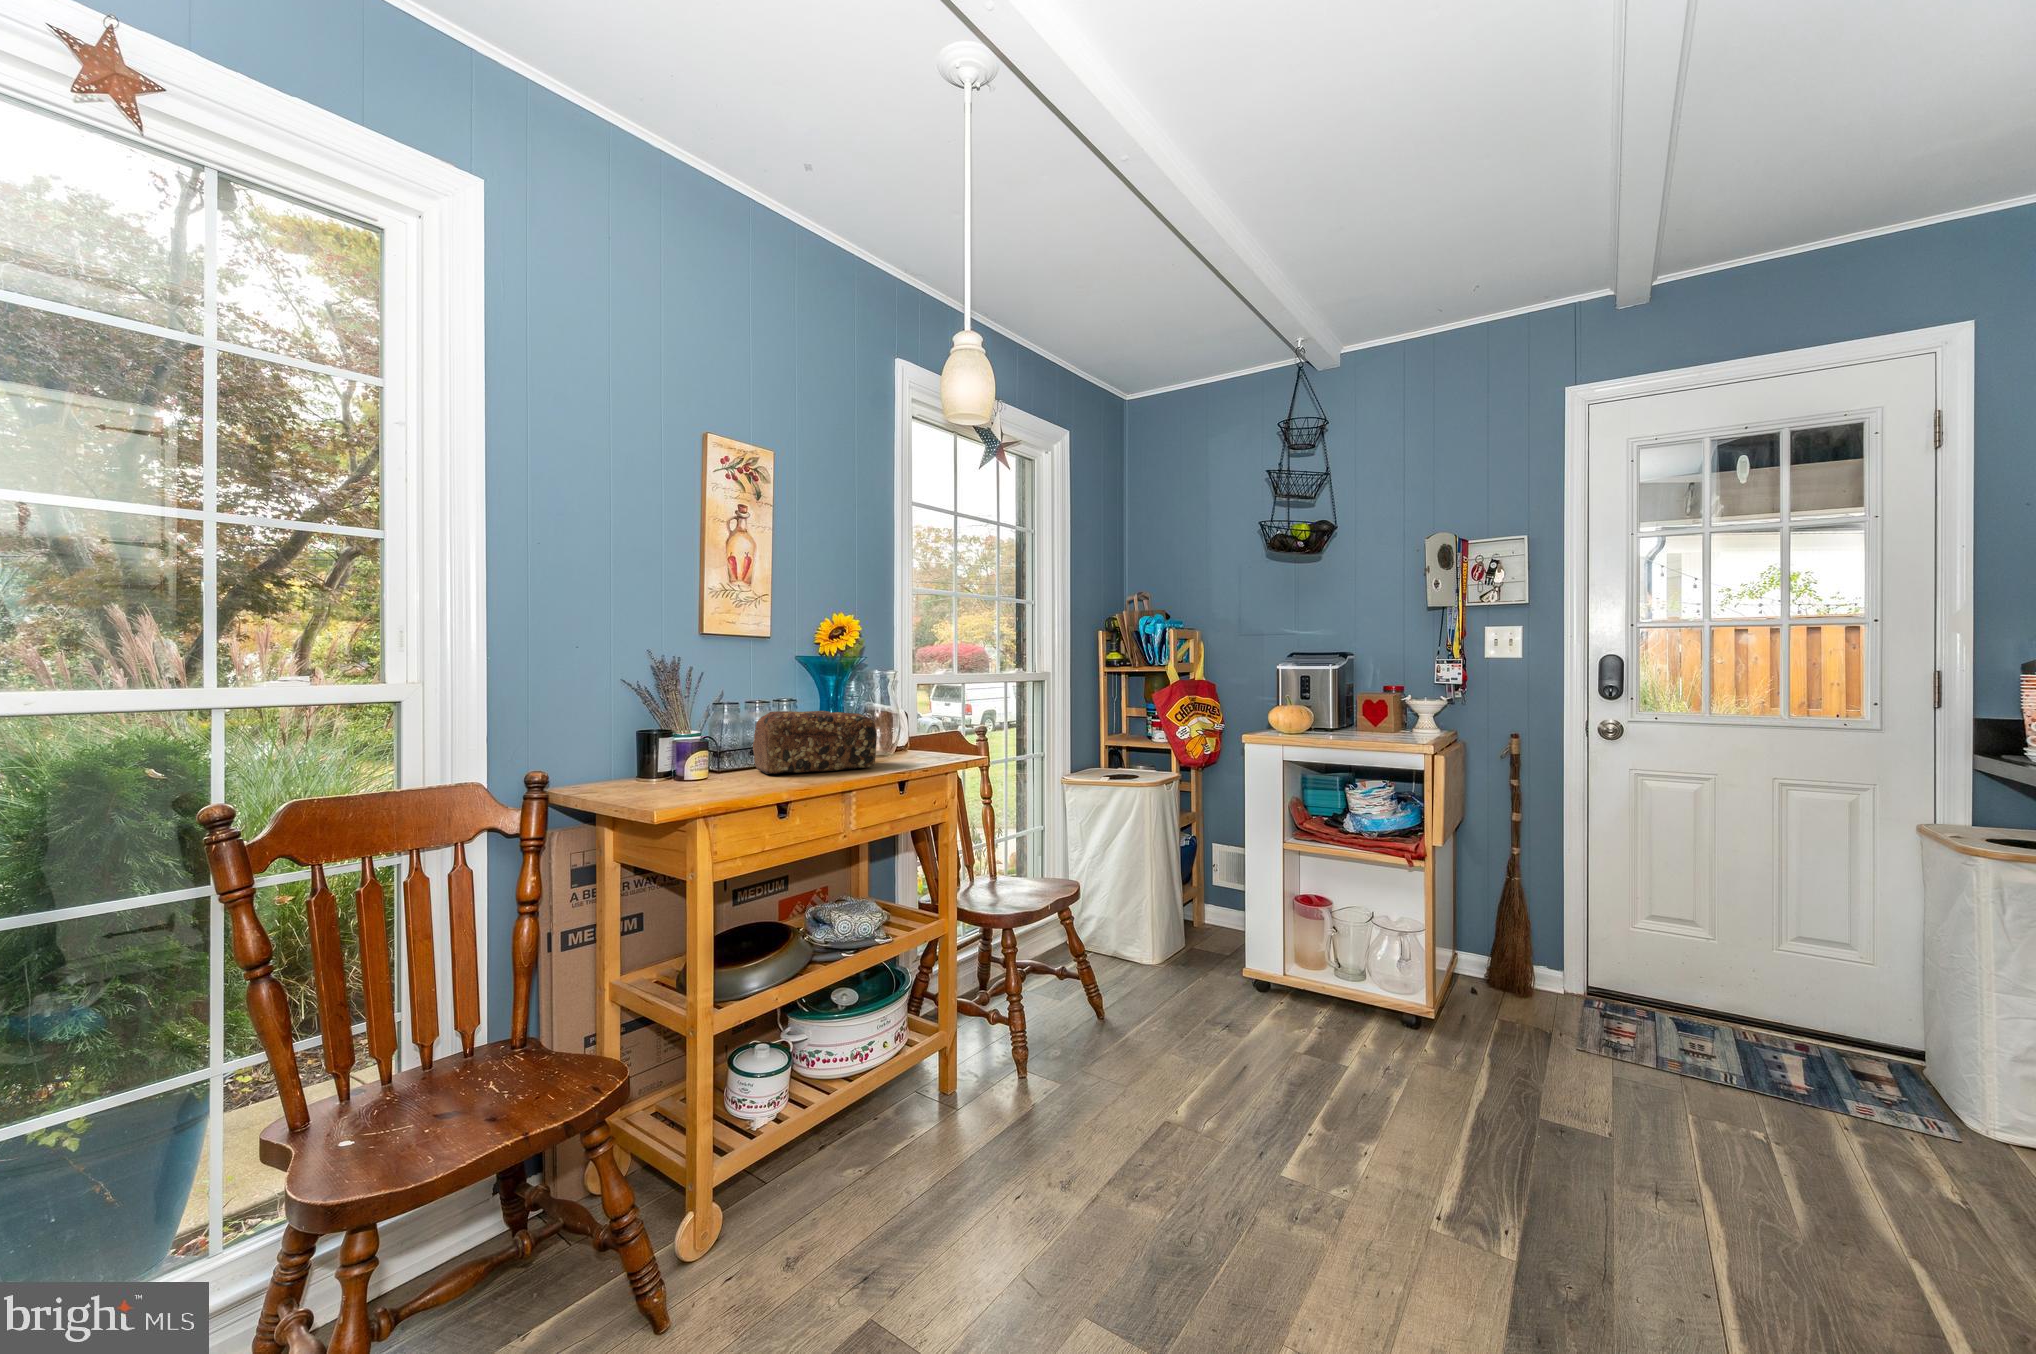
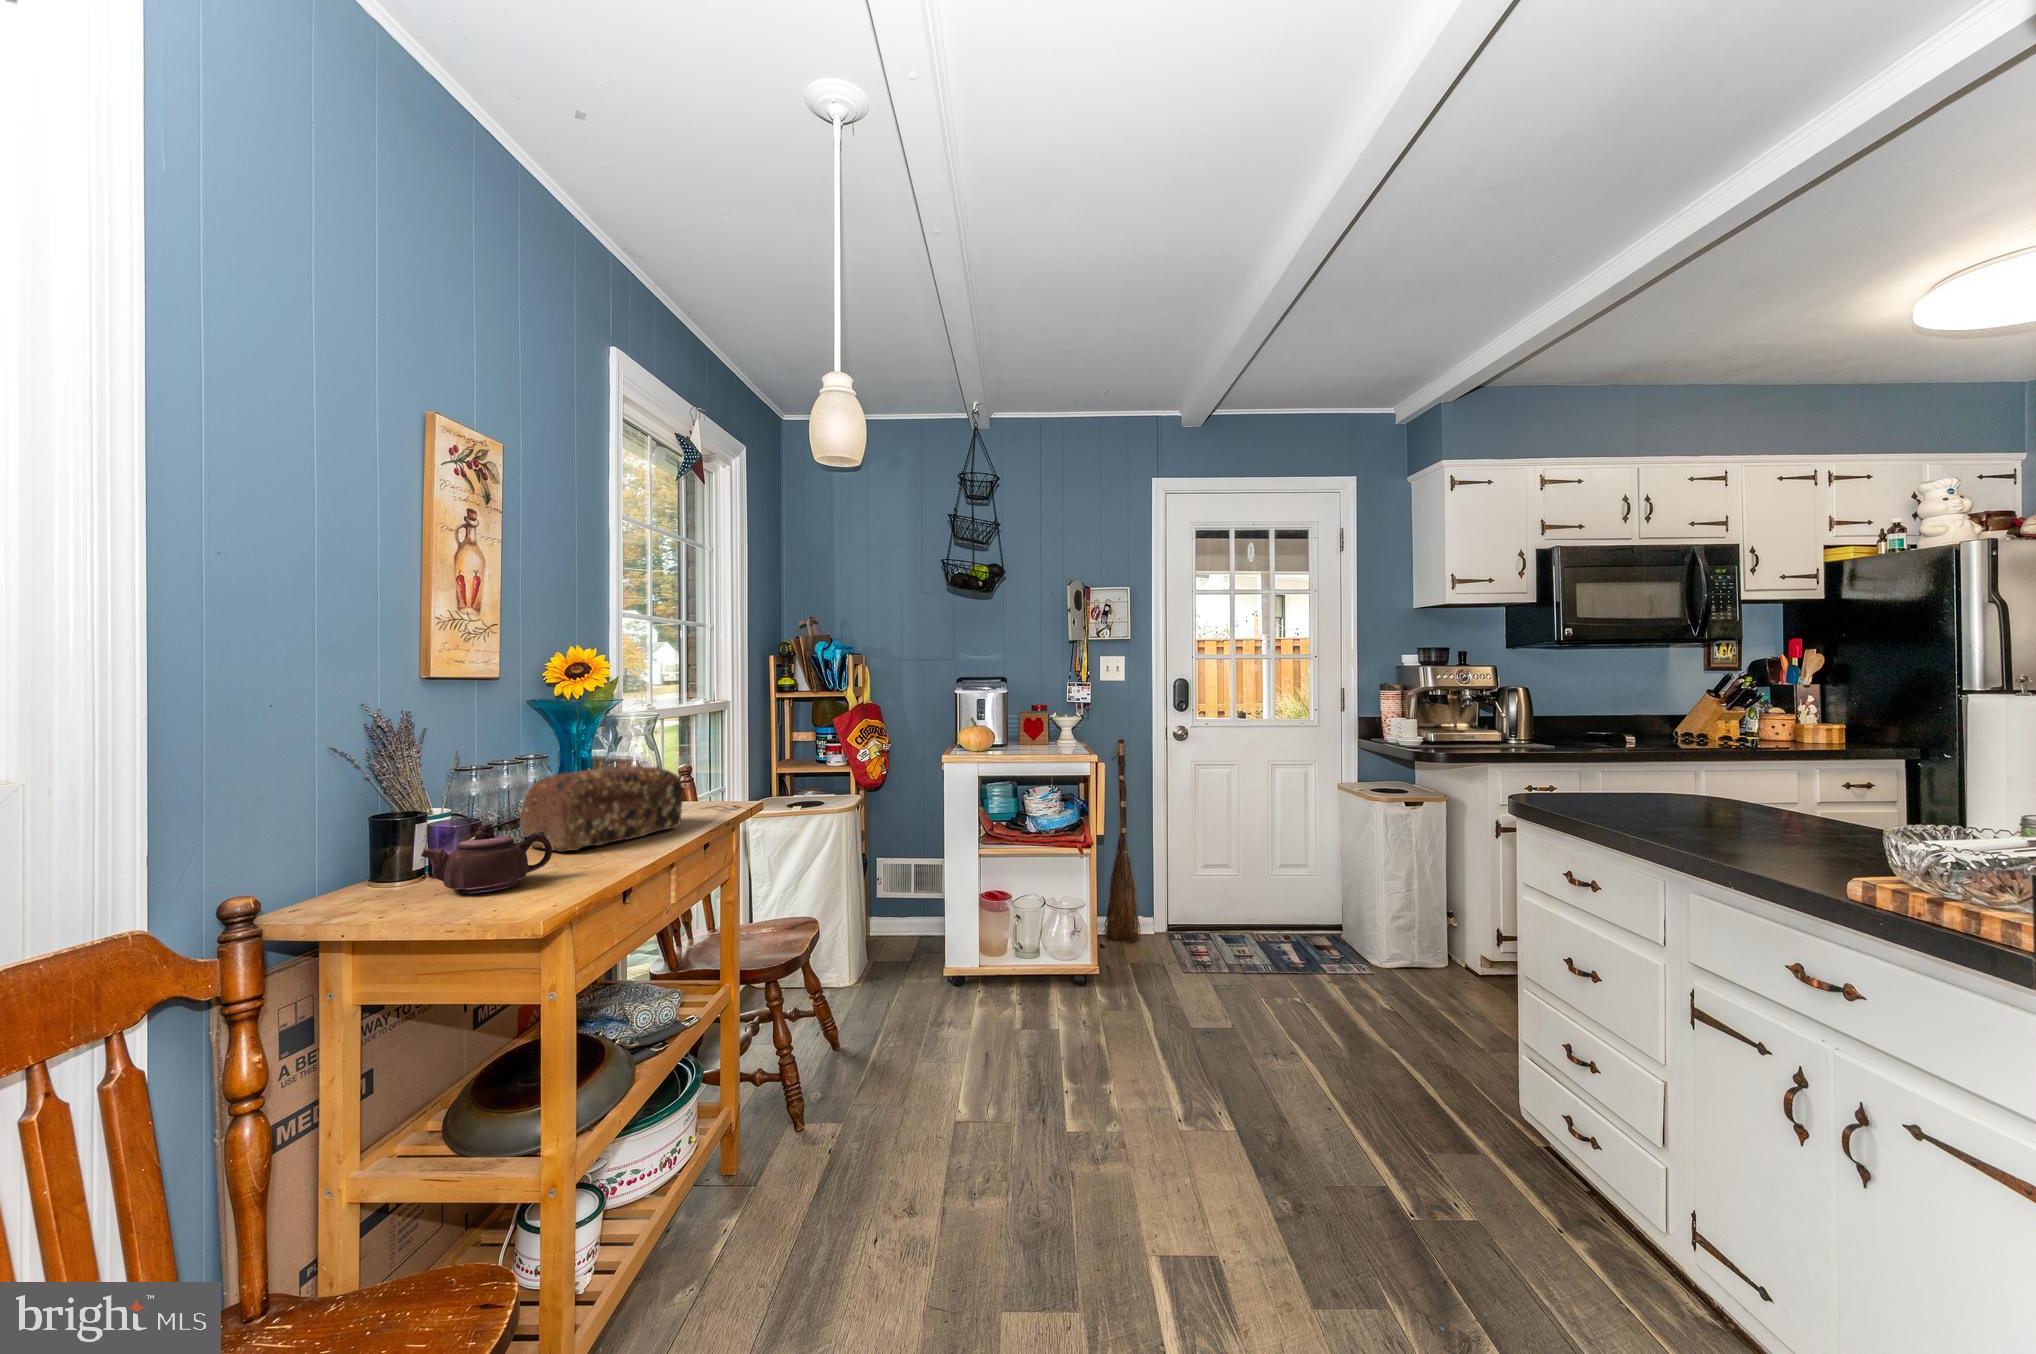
teapot: none [646,740,732,790] -> present [421,824,552,894]

